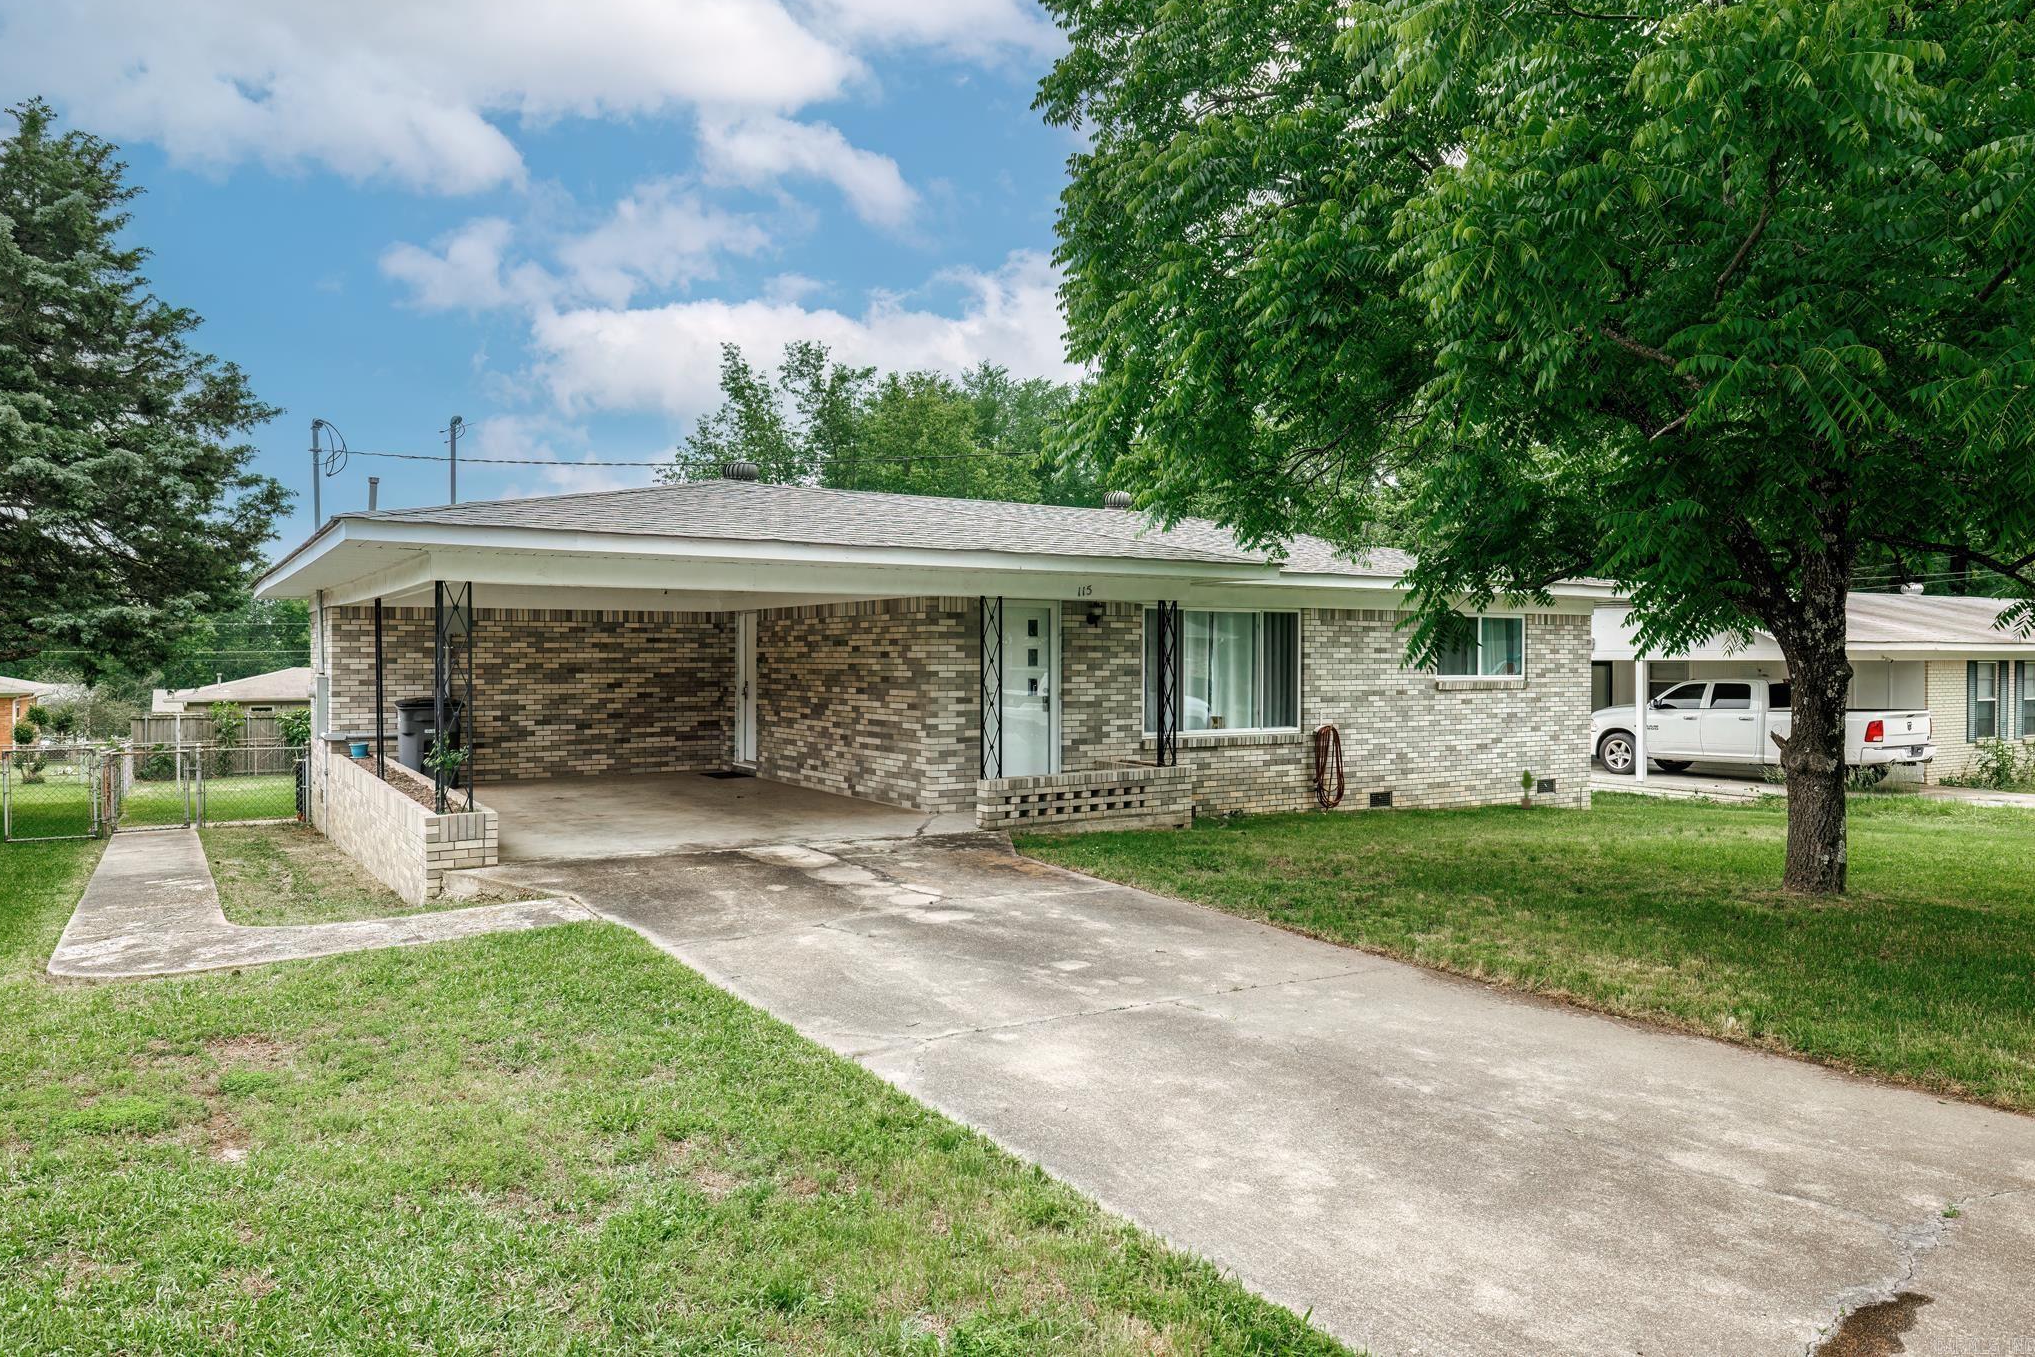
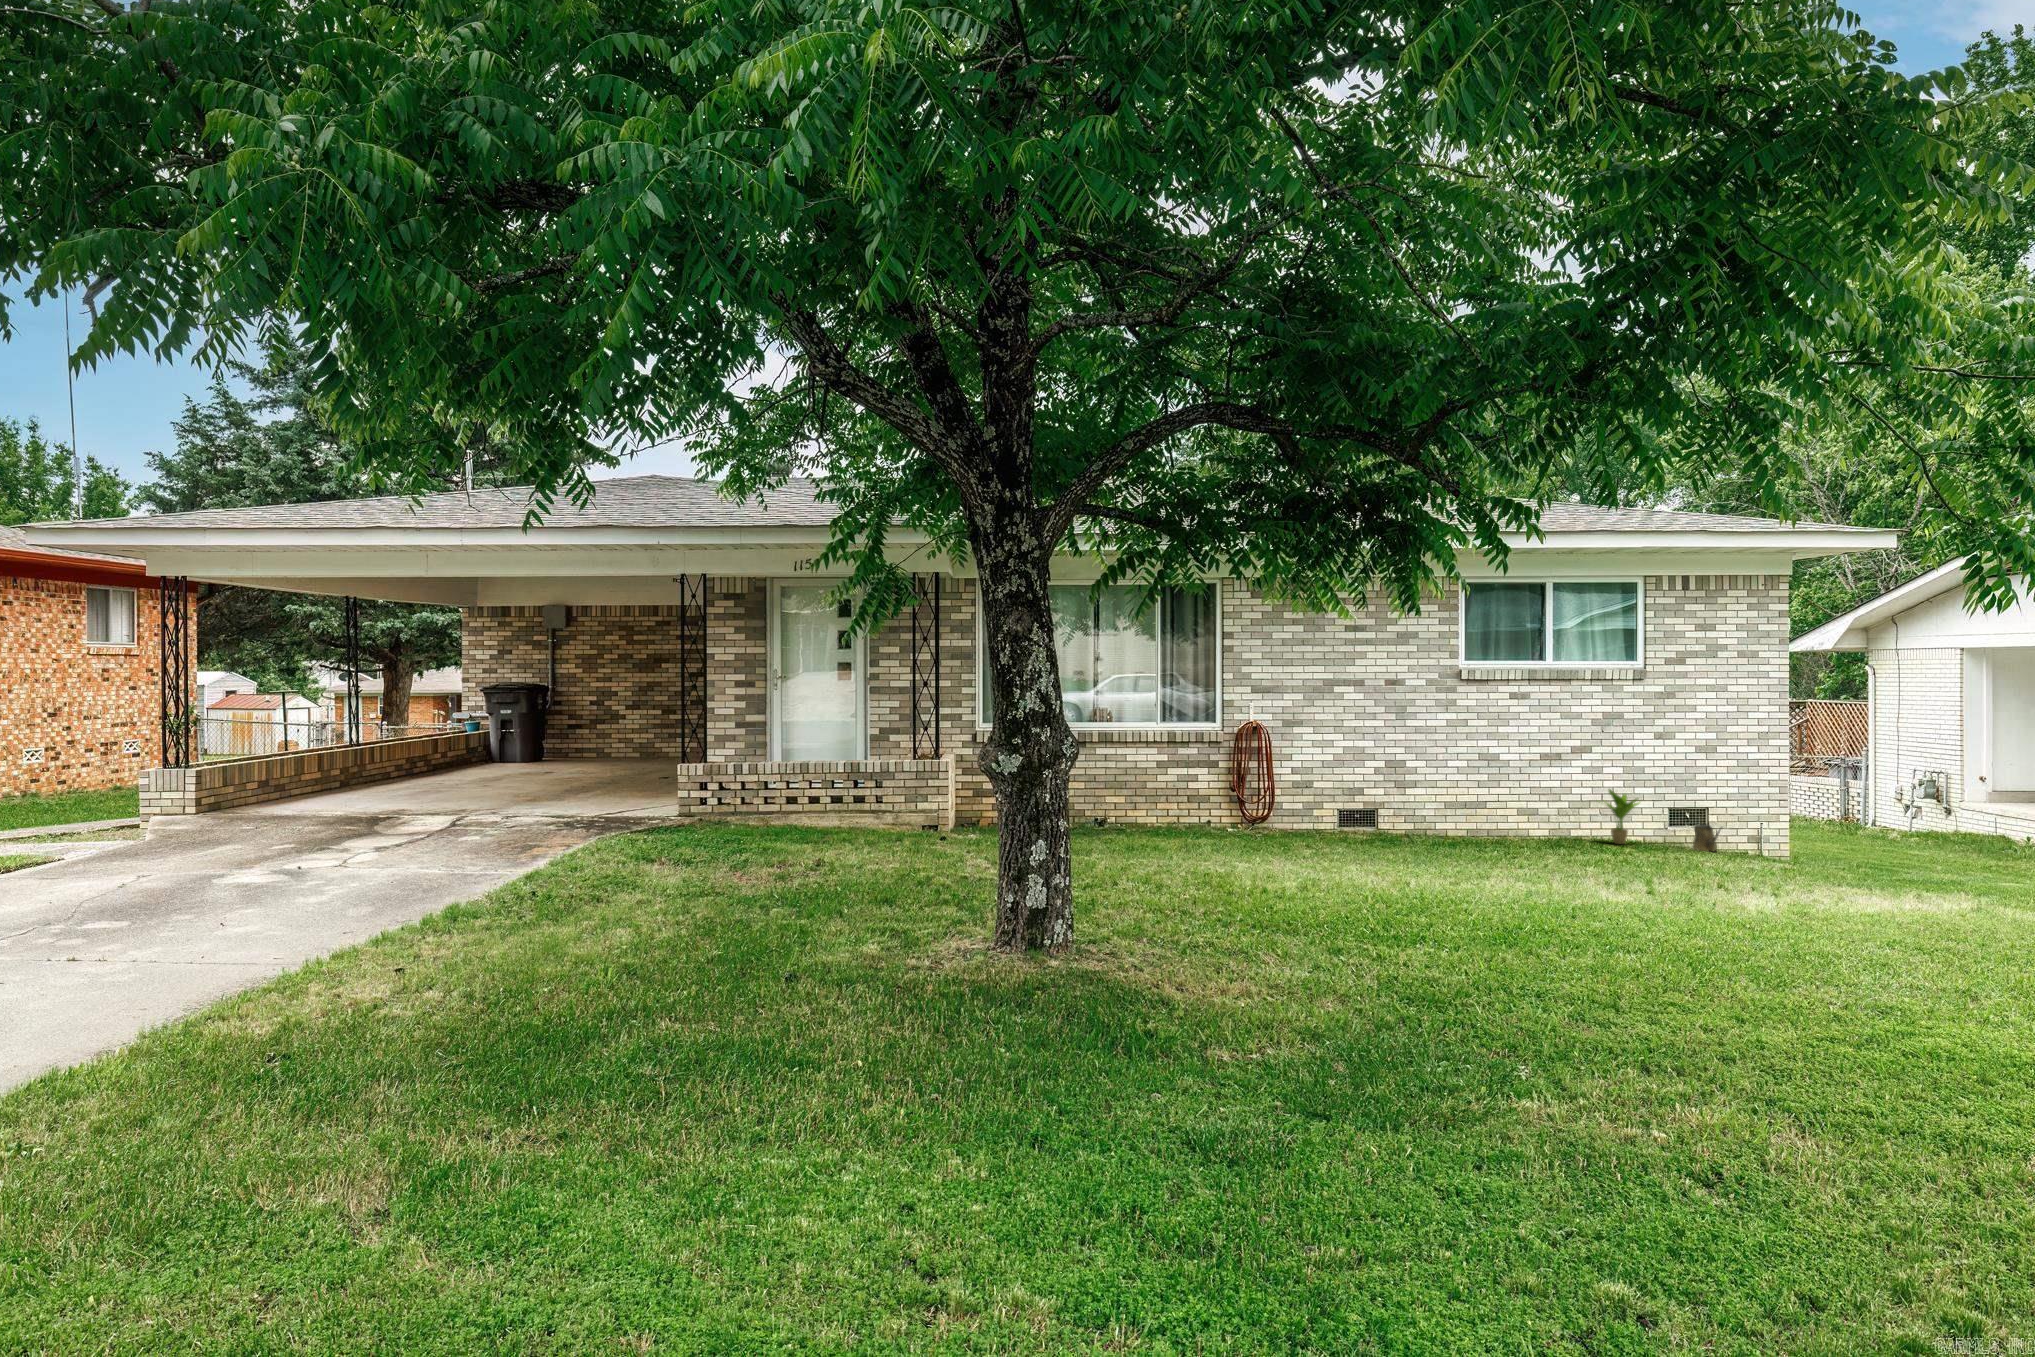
watering can: none [1556,792,1586,810] -> present [1692,824,1722,852]

